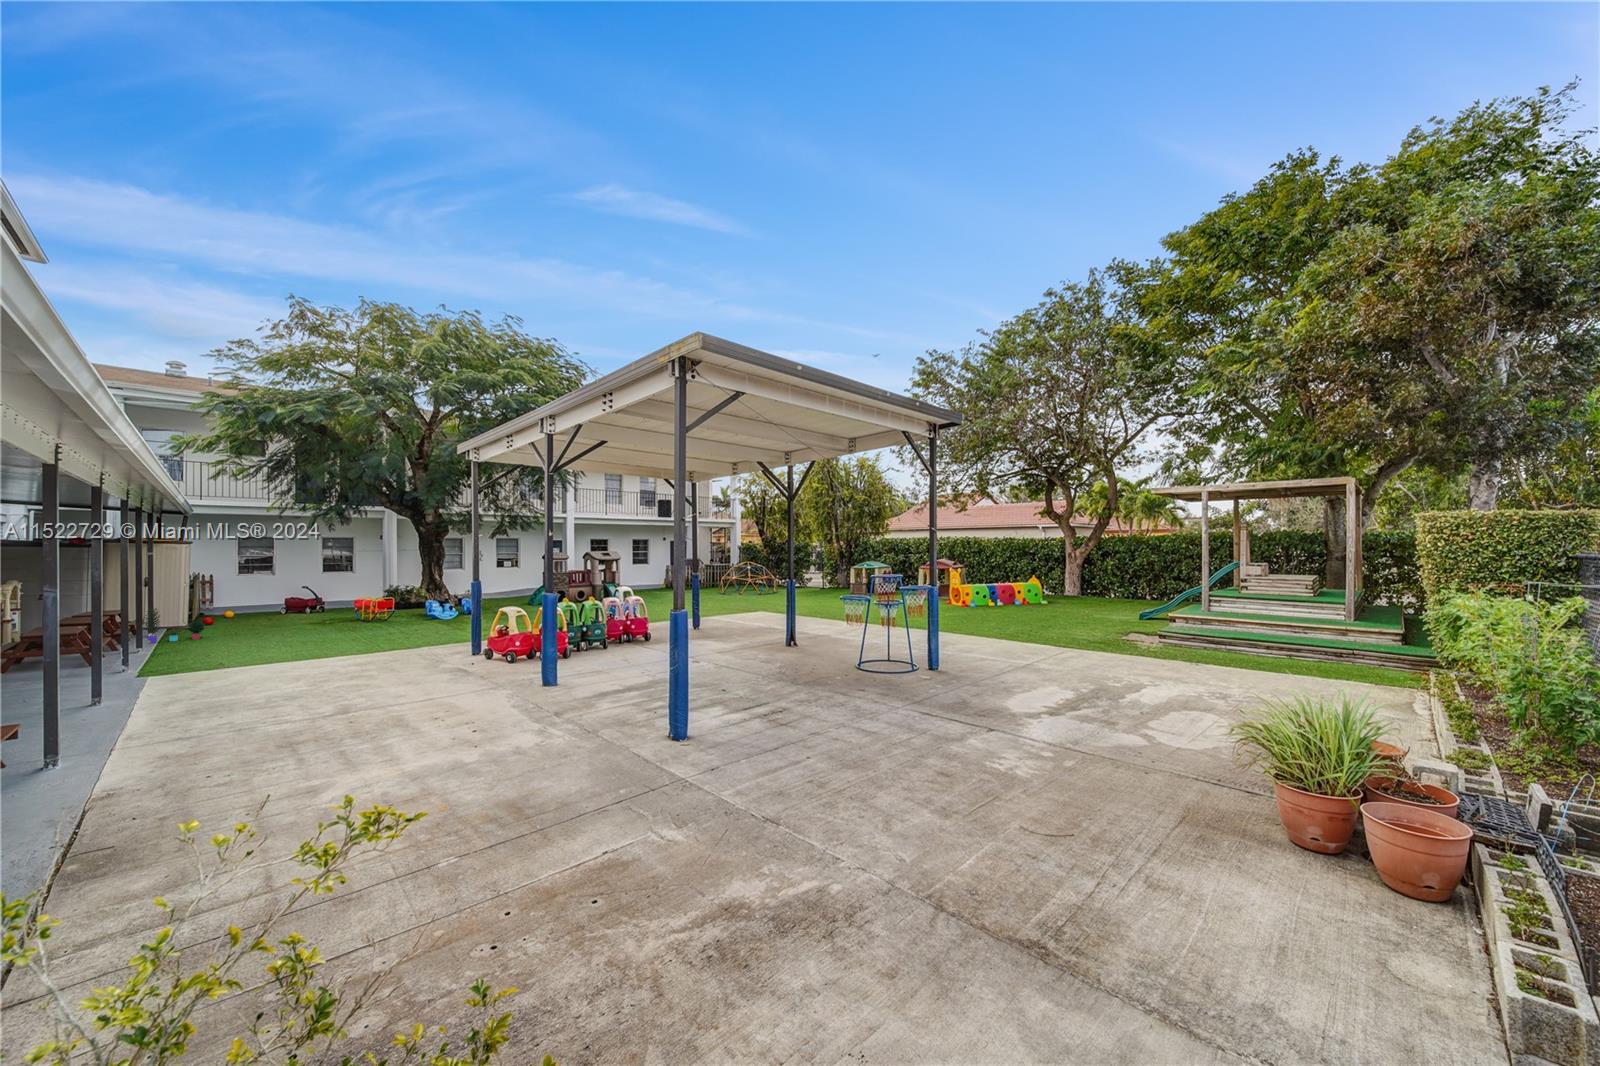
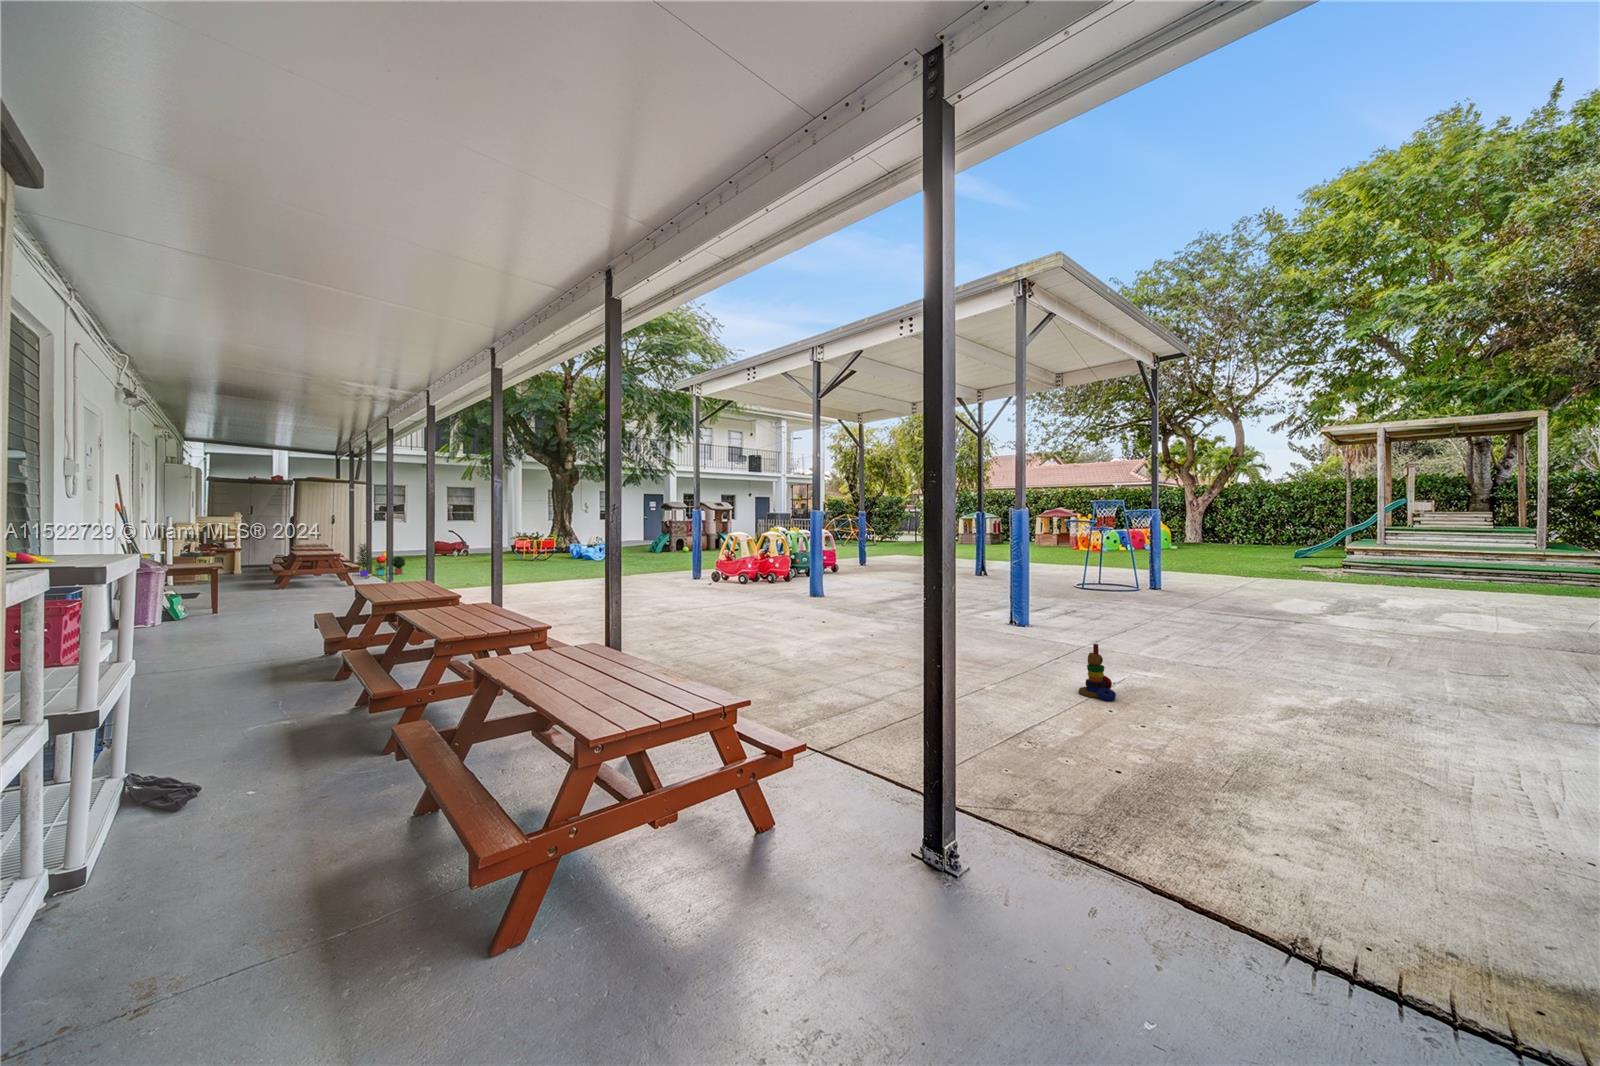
stacking toy: none [502,828,551,907] -> present [1079,644,1116,701]

